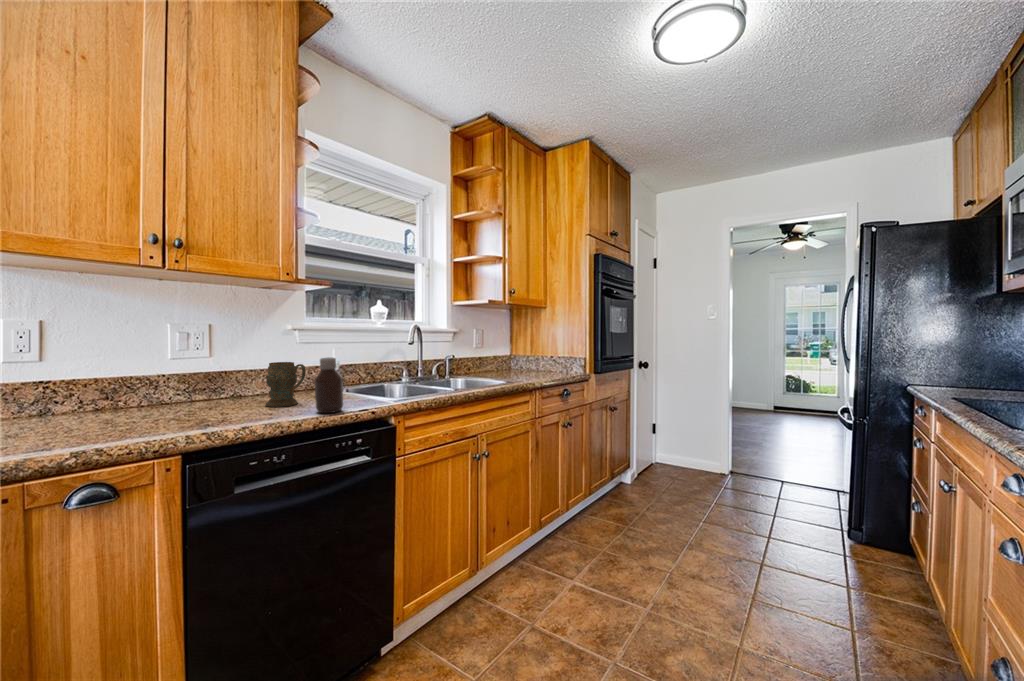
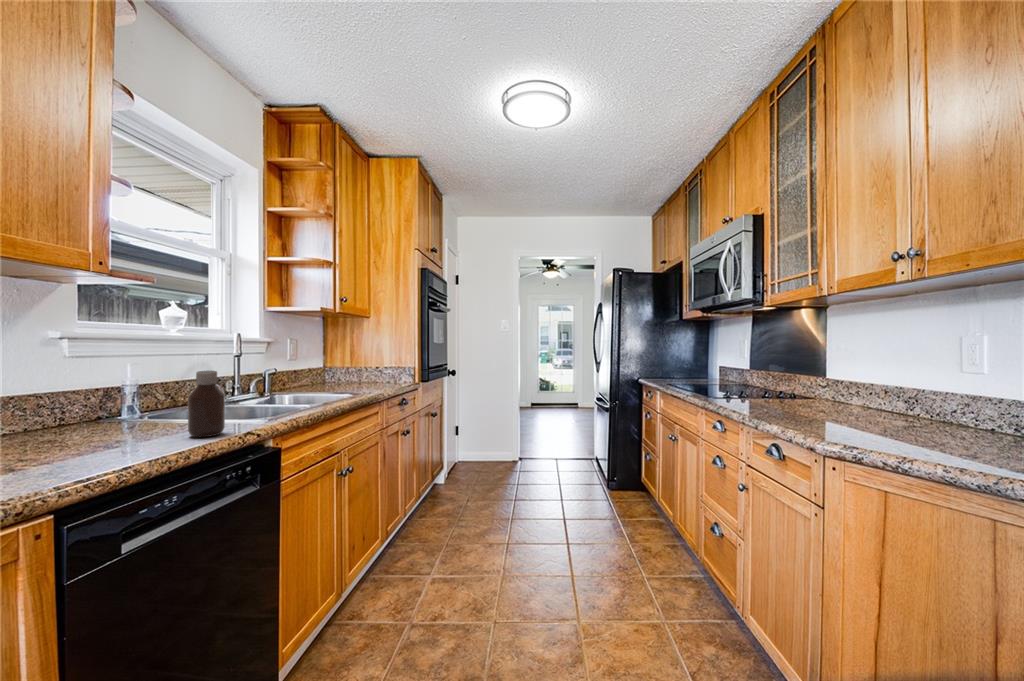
mug: present [265,362,305,407] -> none [81,380,151,440]

